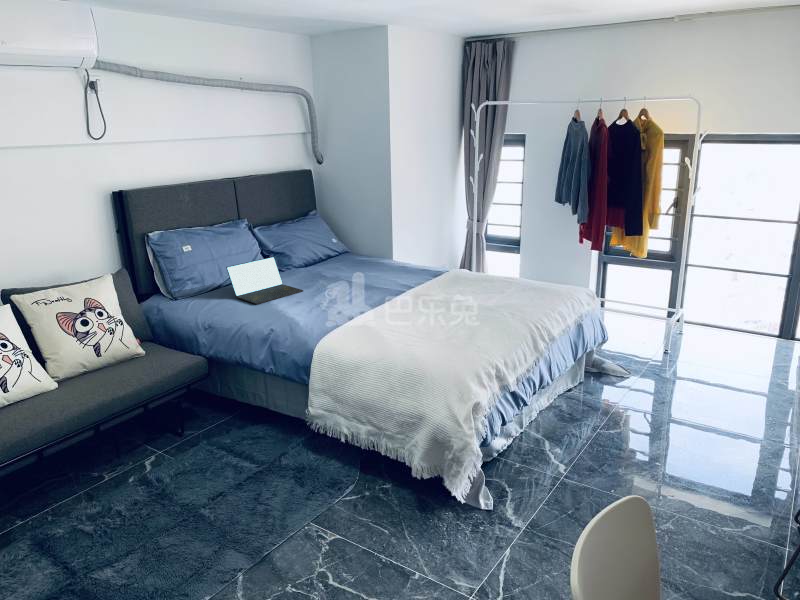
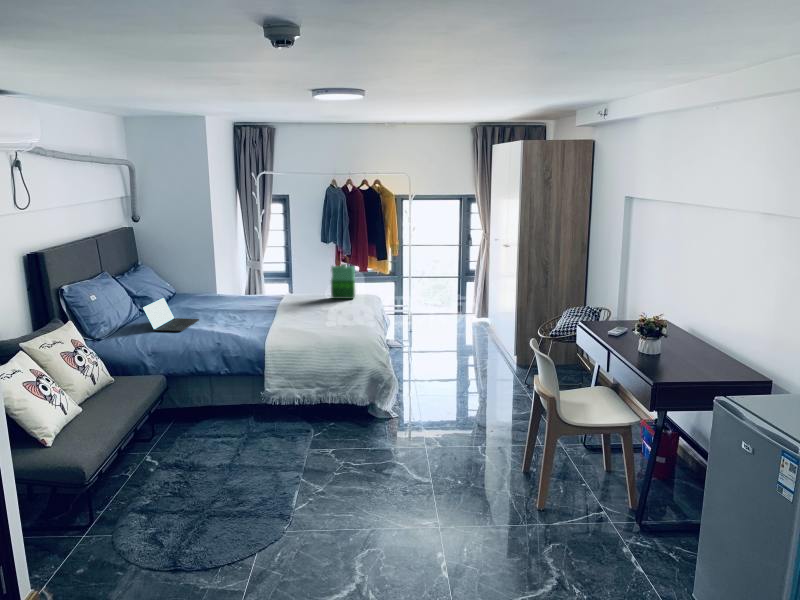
tote bag: none [500,223,537,292] -> present [331,256,355,299]

